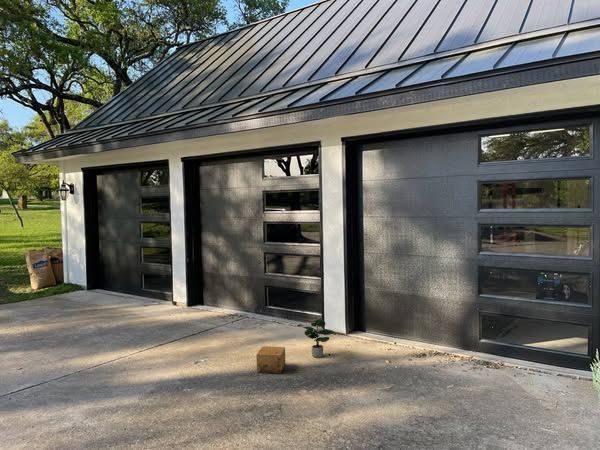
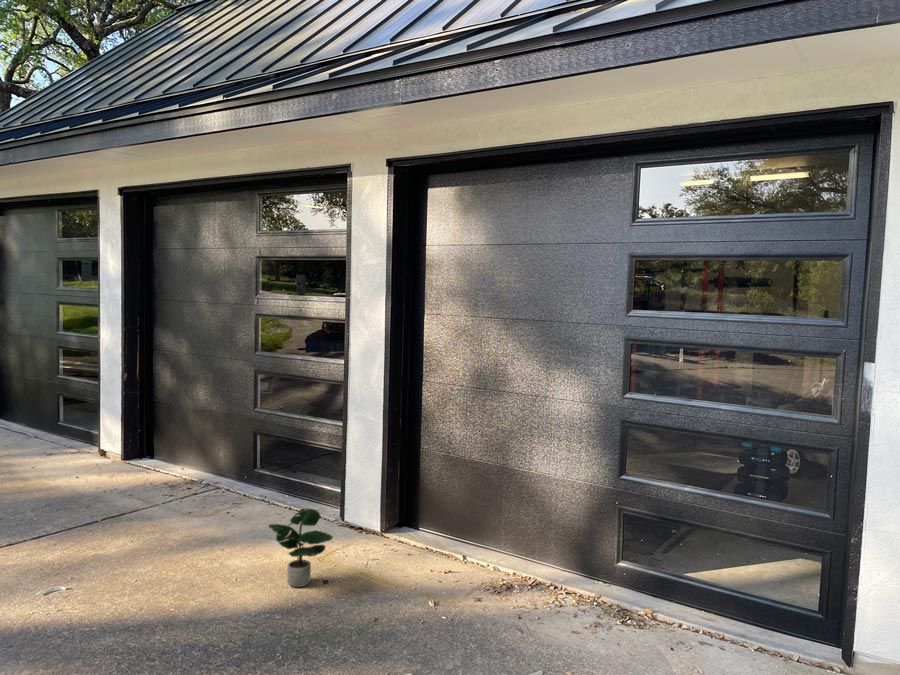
cardboard box: present [256,346,285,374] -> none [152,563,224,626]

